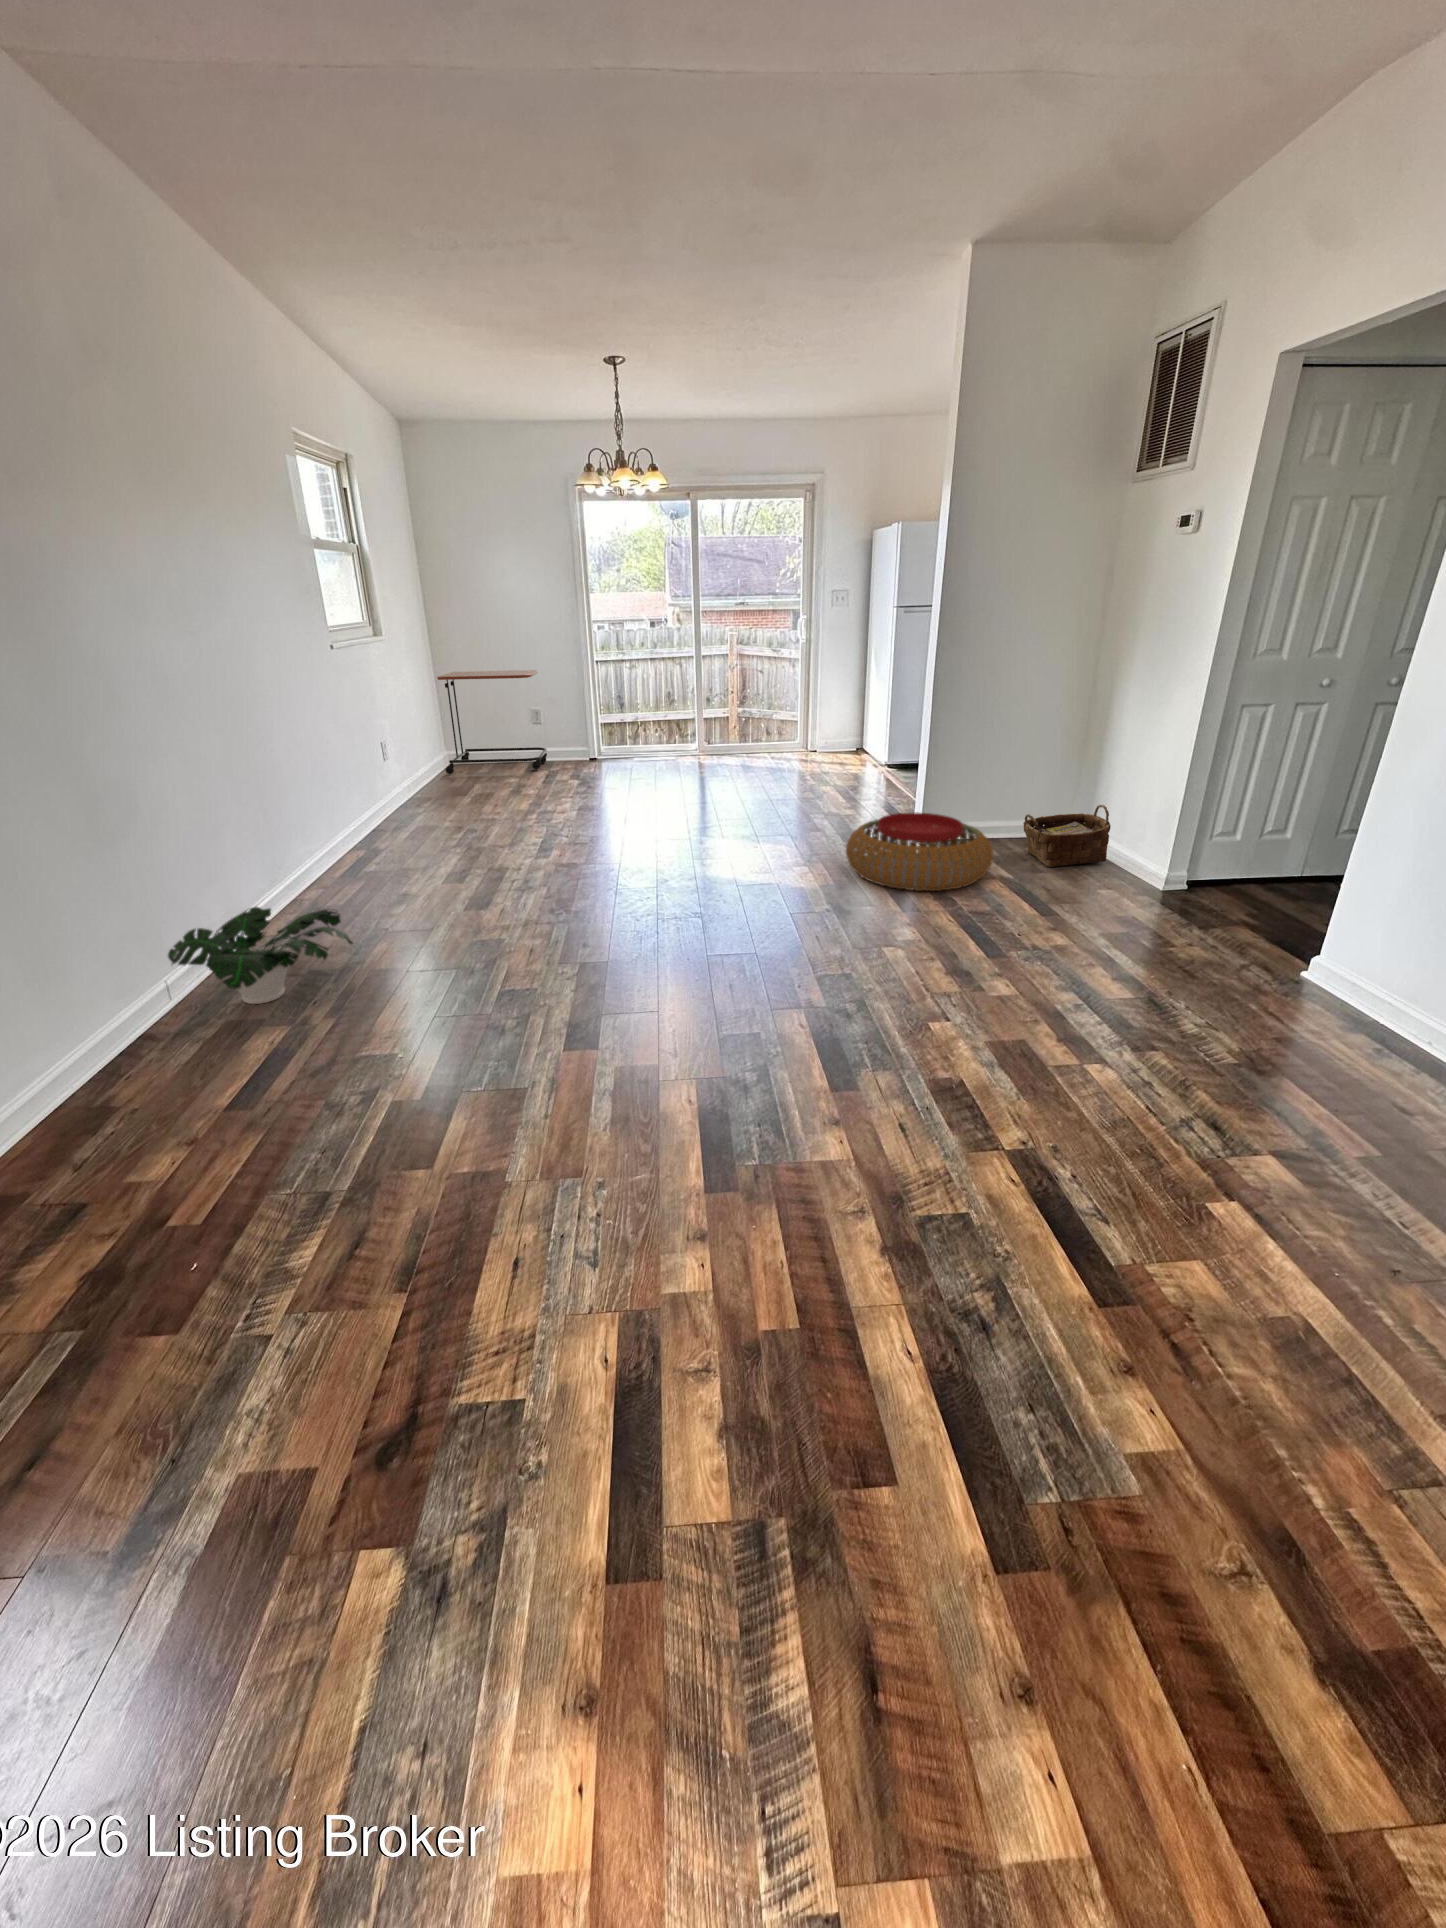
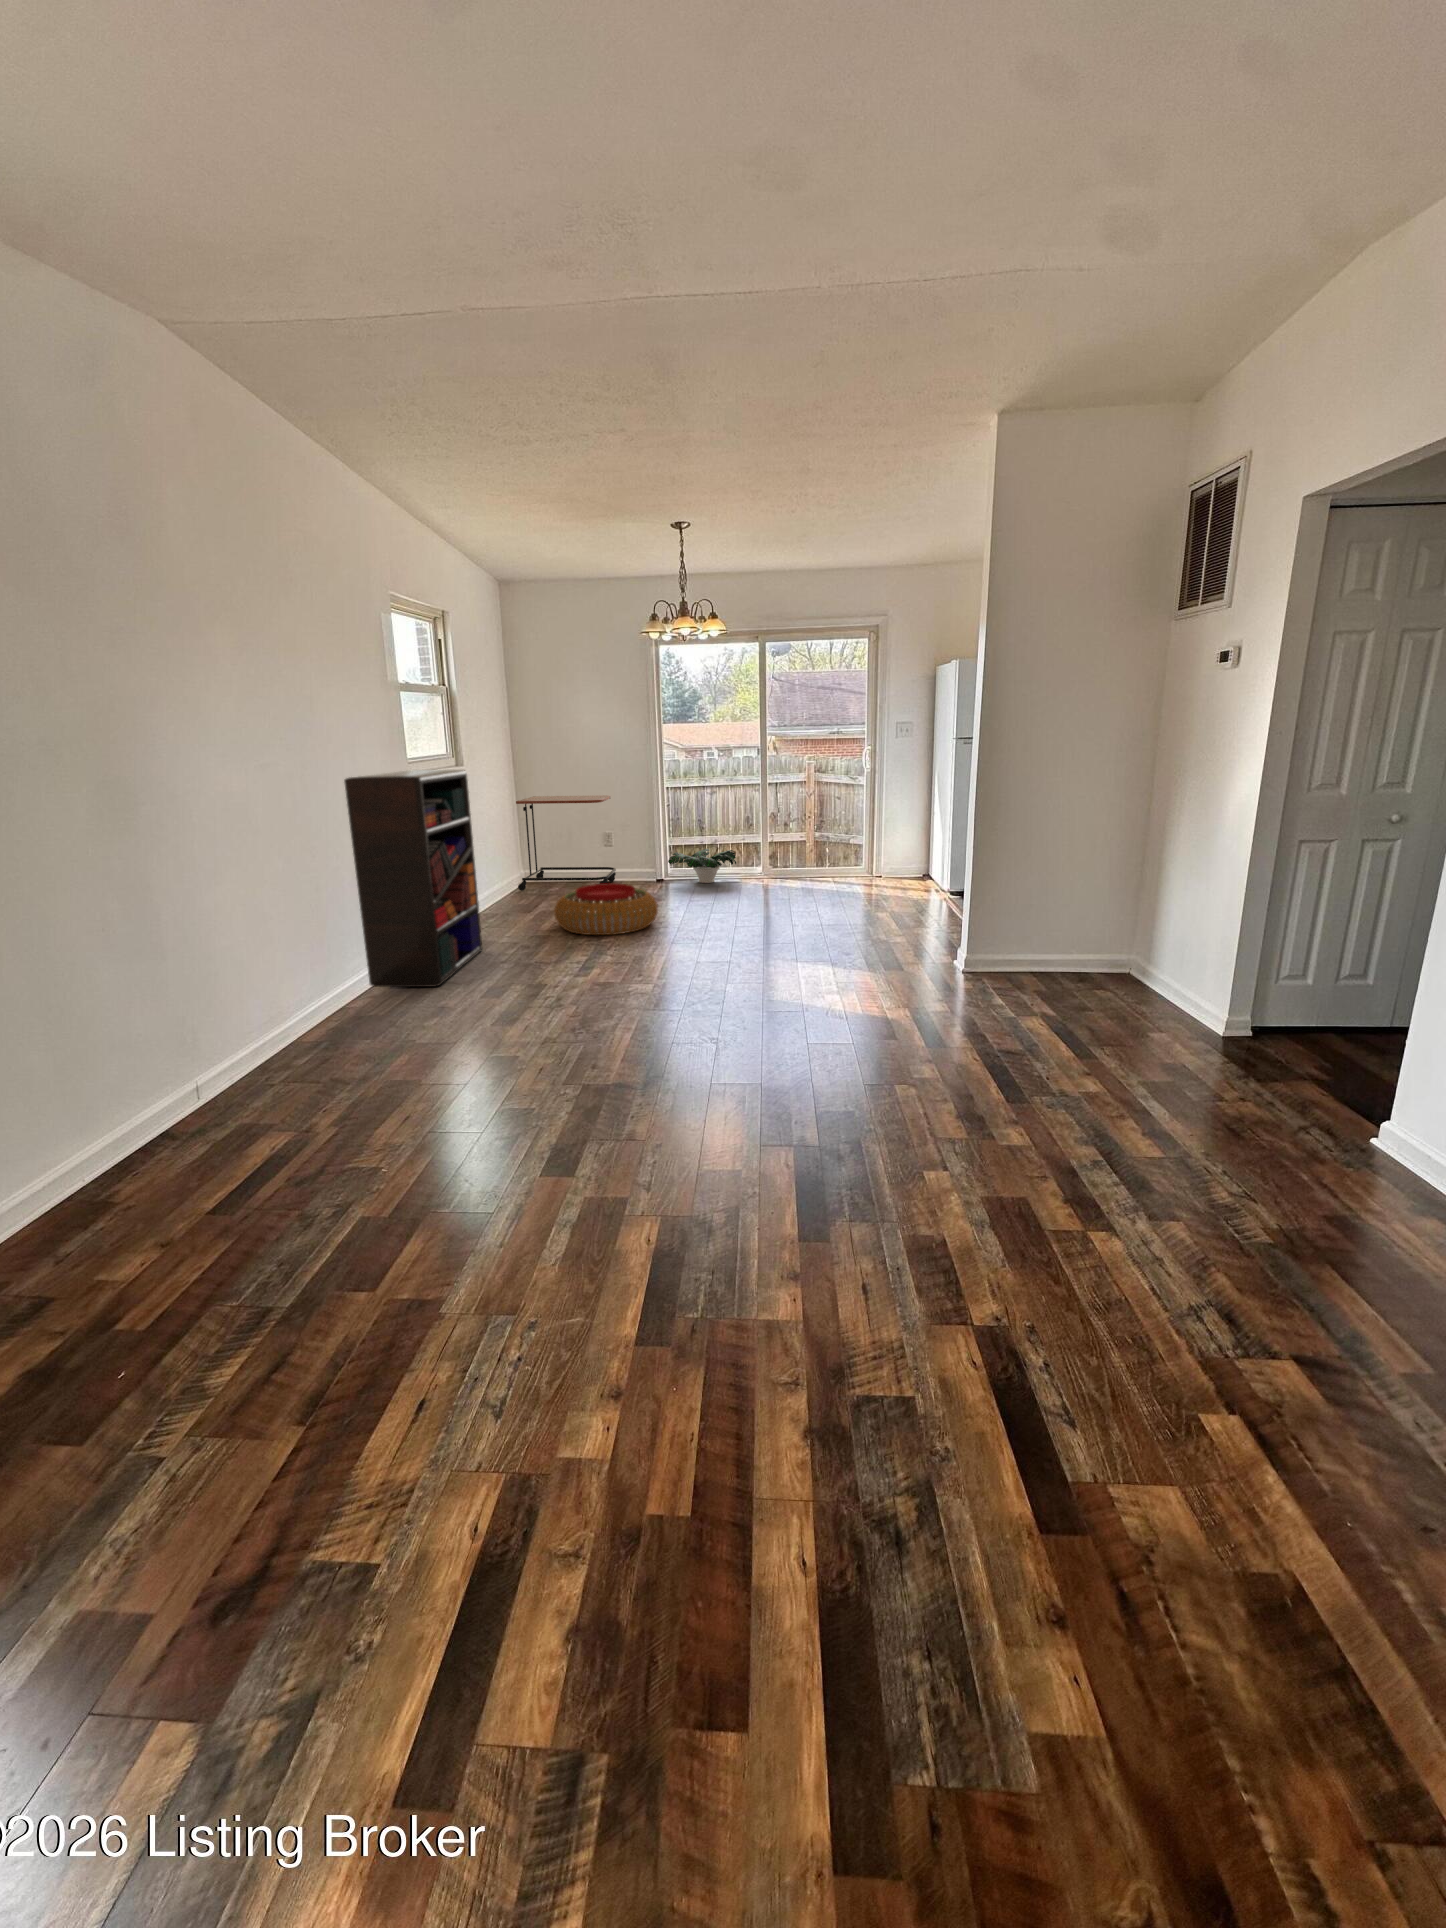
bookshelf: none [271,640,429,877] -> present [344,770,482,987]
woven basket: present [1023,805,1111,867] -> none [1073,941,1169,1005]
pouf: present [846,813,993,891] -> present [554,883,658,935]
potted plant: present [168,907,352,1004] -> present [668,849,736,883]

